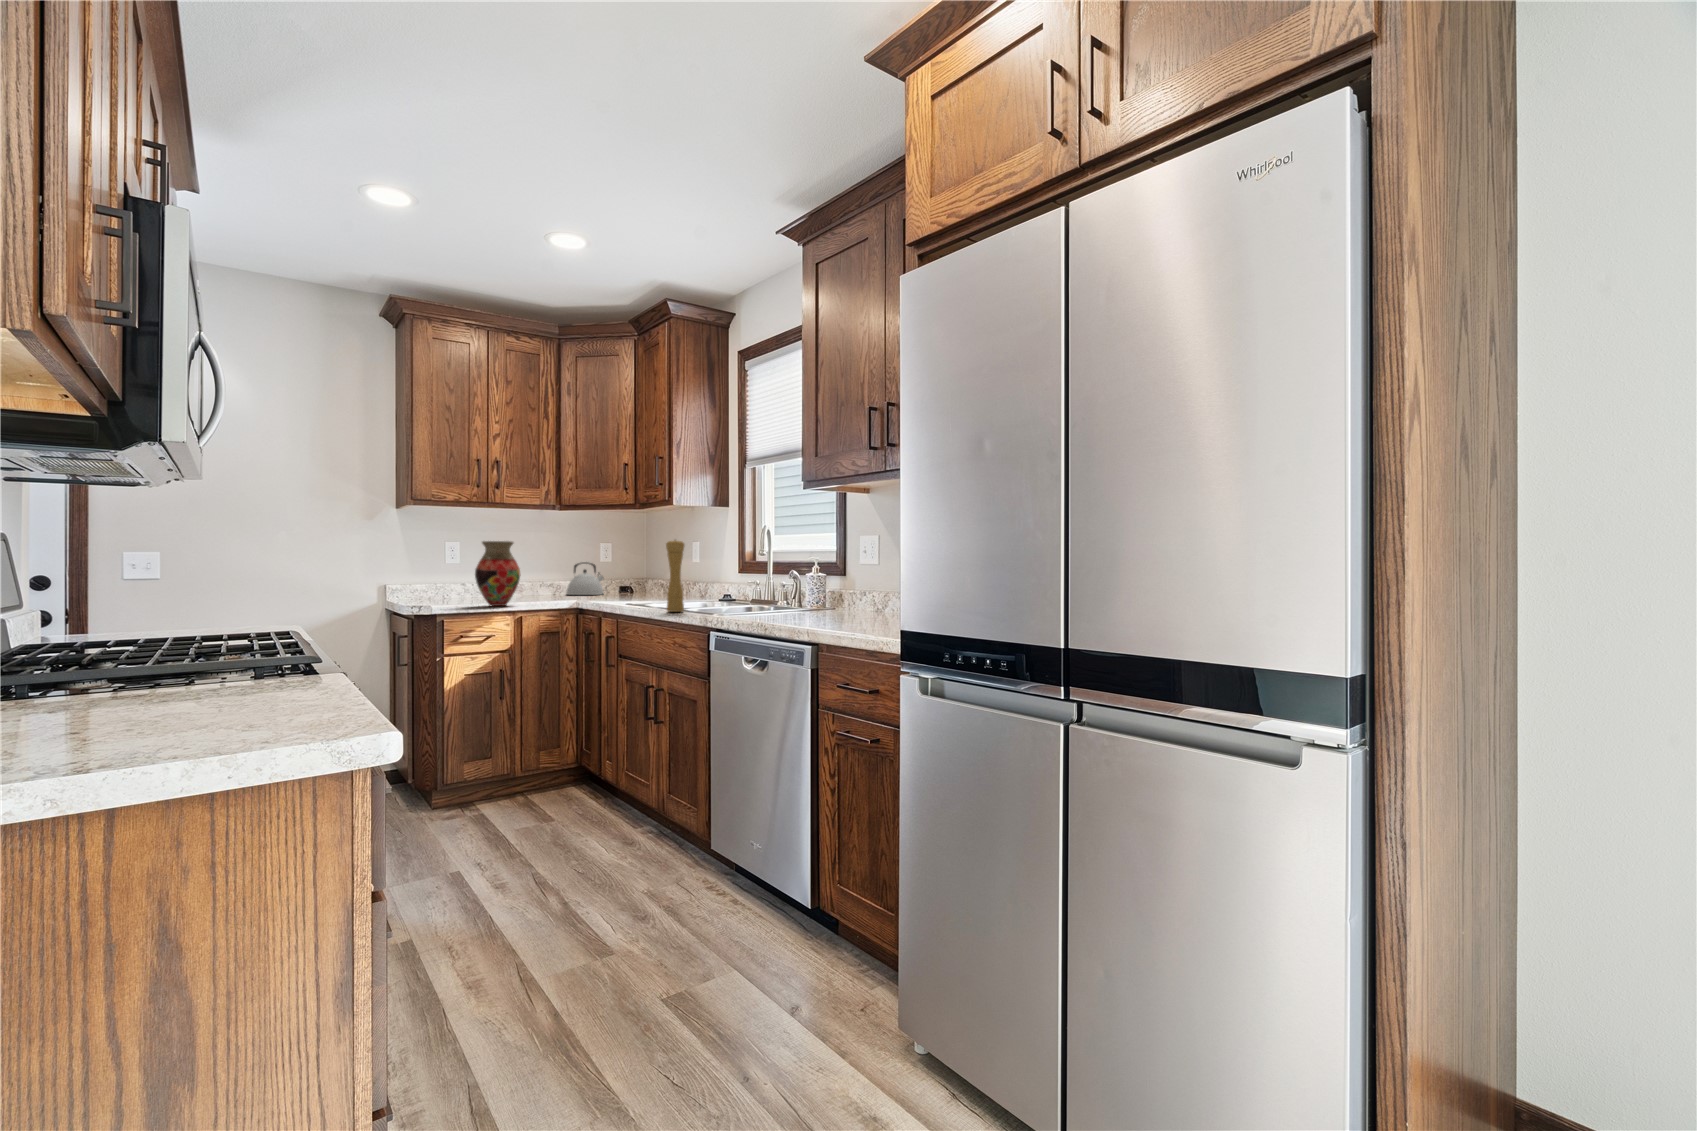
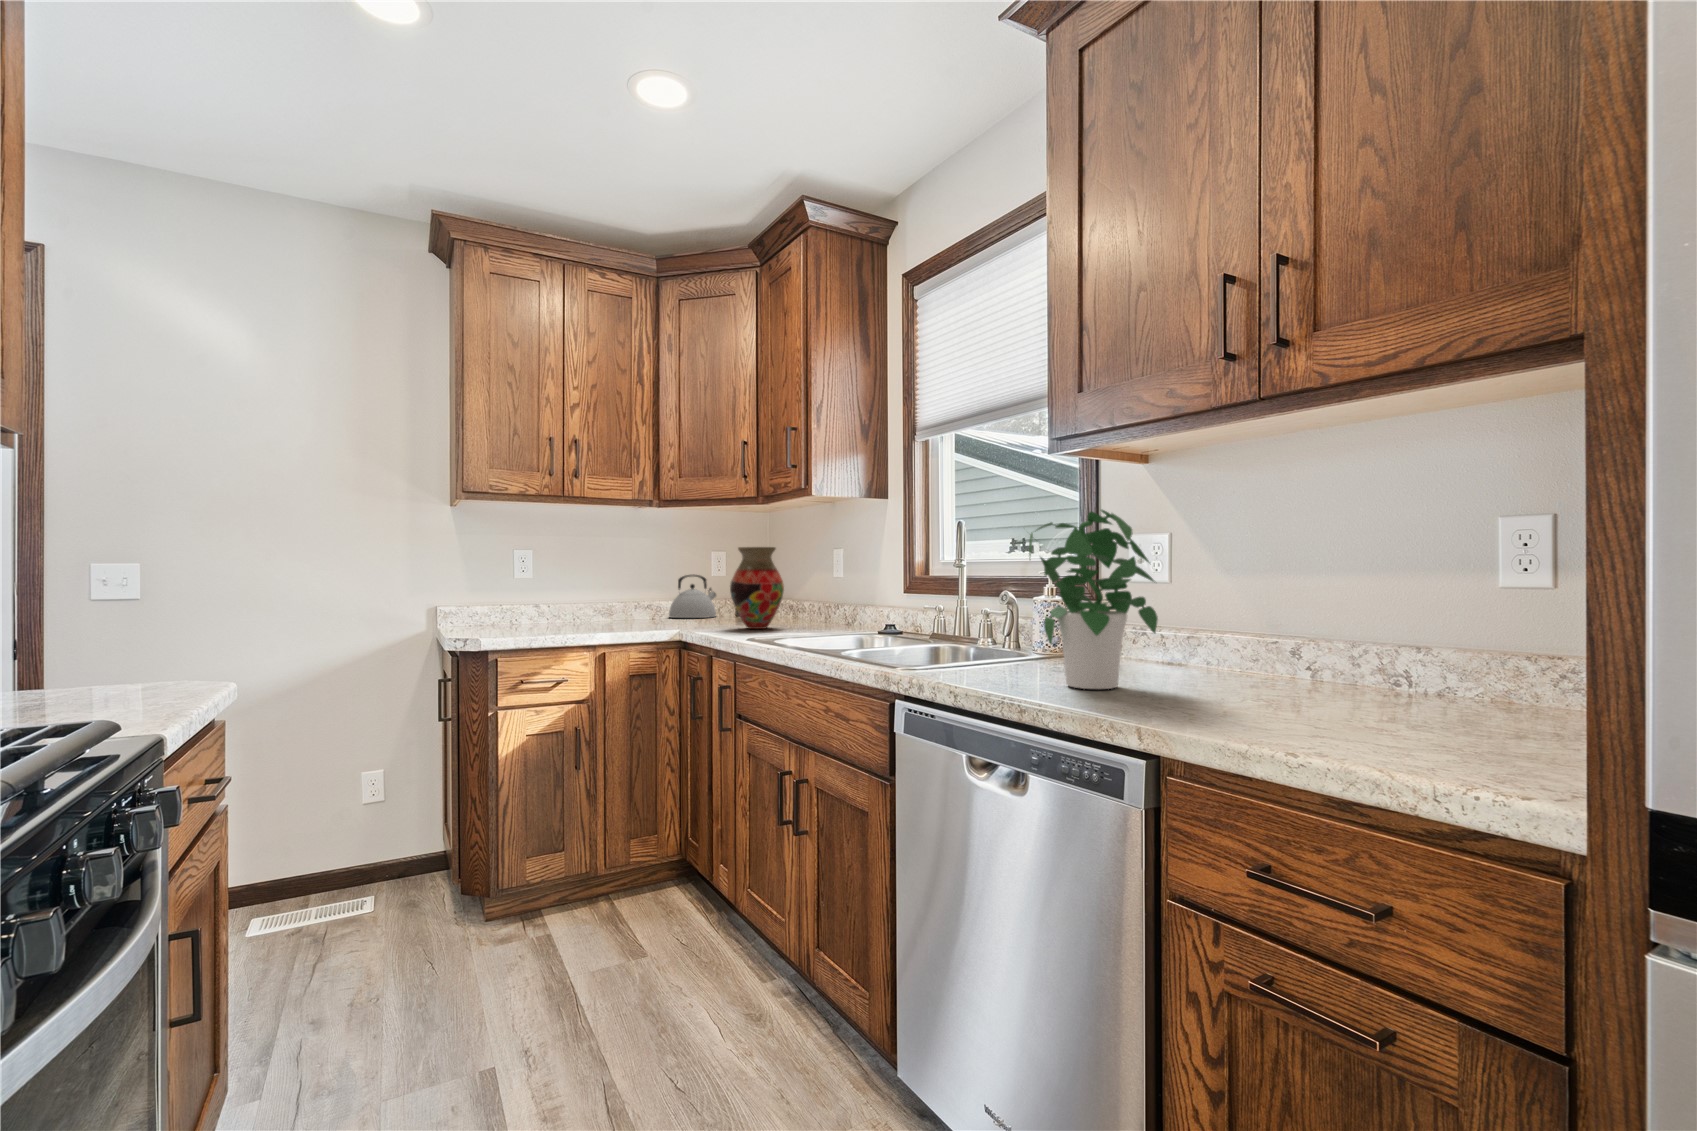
potted plant: none [782,522,856,622] -> present [1029,510,1158,689]
pepper mill: present [666,540,684,612] -> none [810,544,839,656]
vase: present [475,541,520,606] -> present [730,547,784,629]

